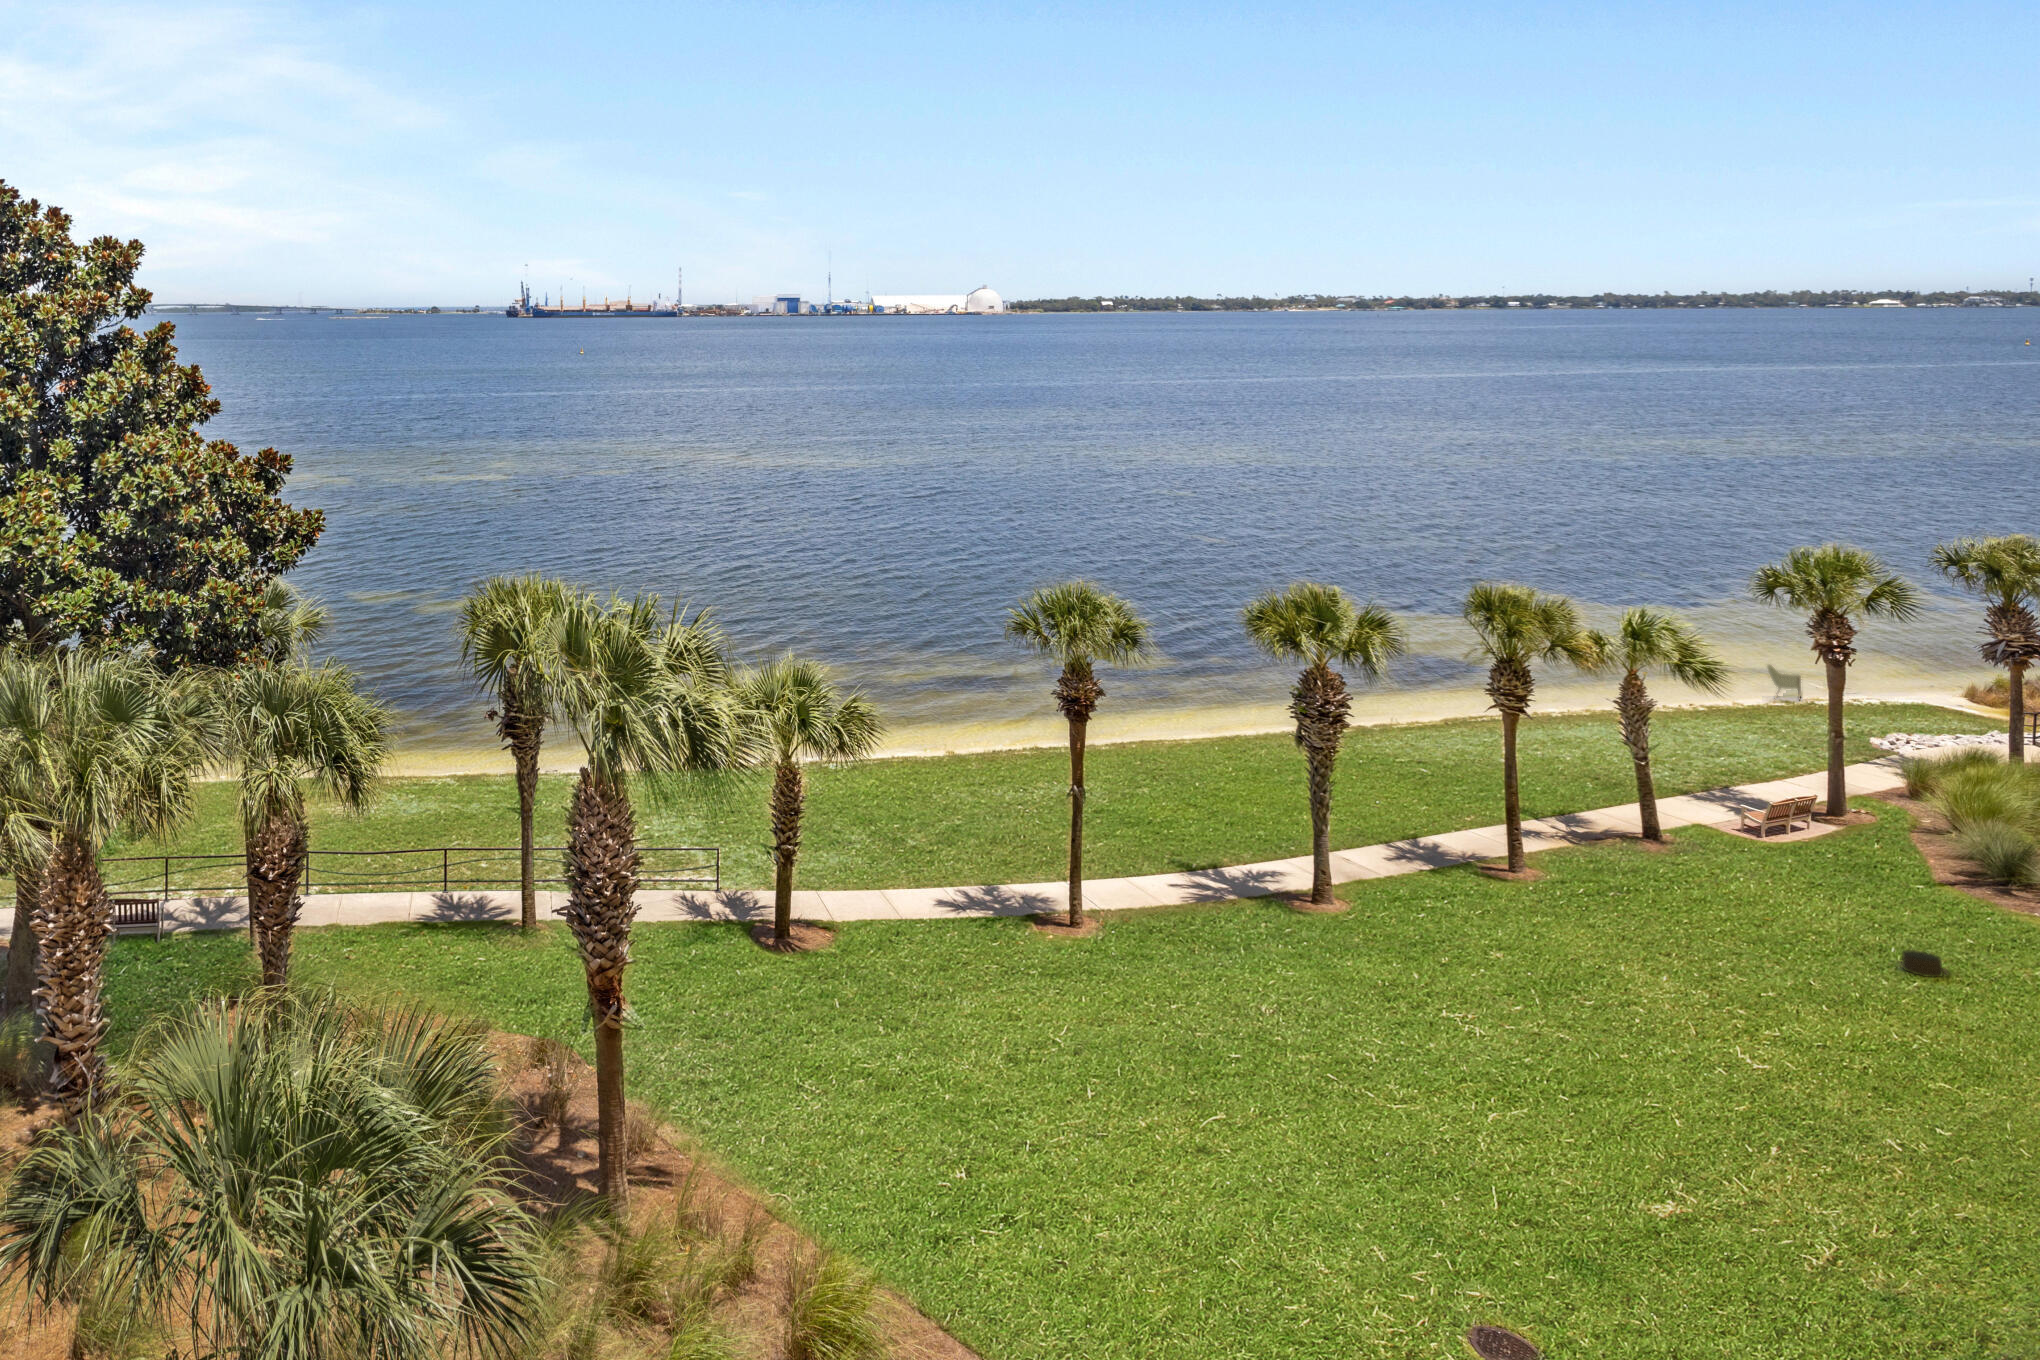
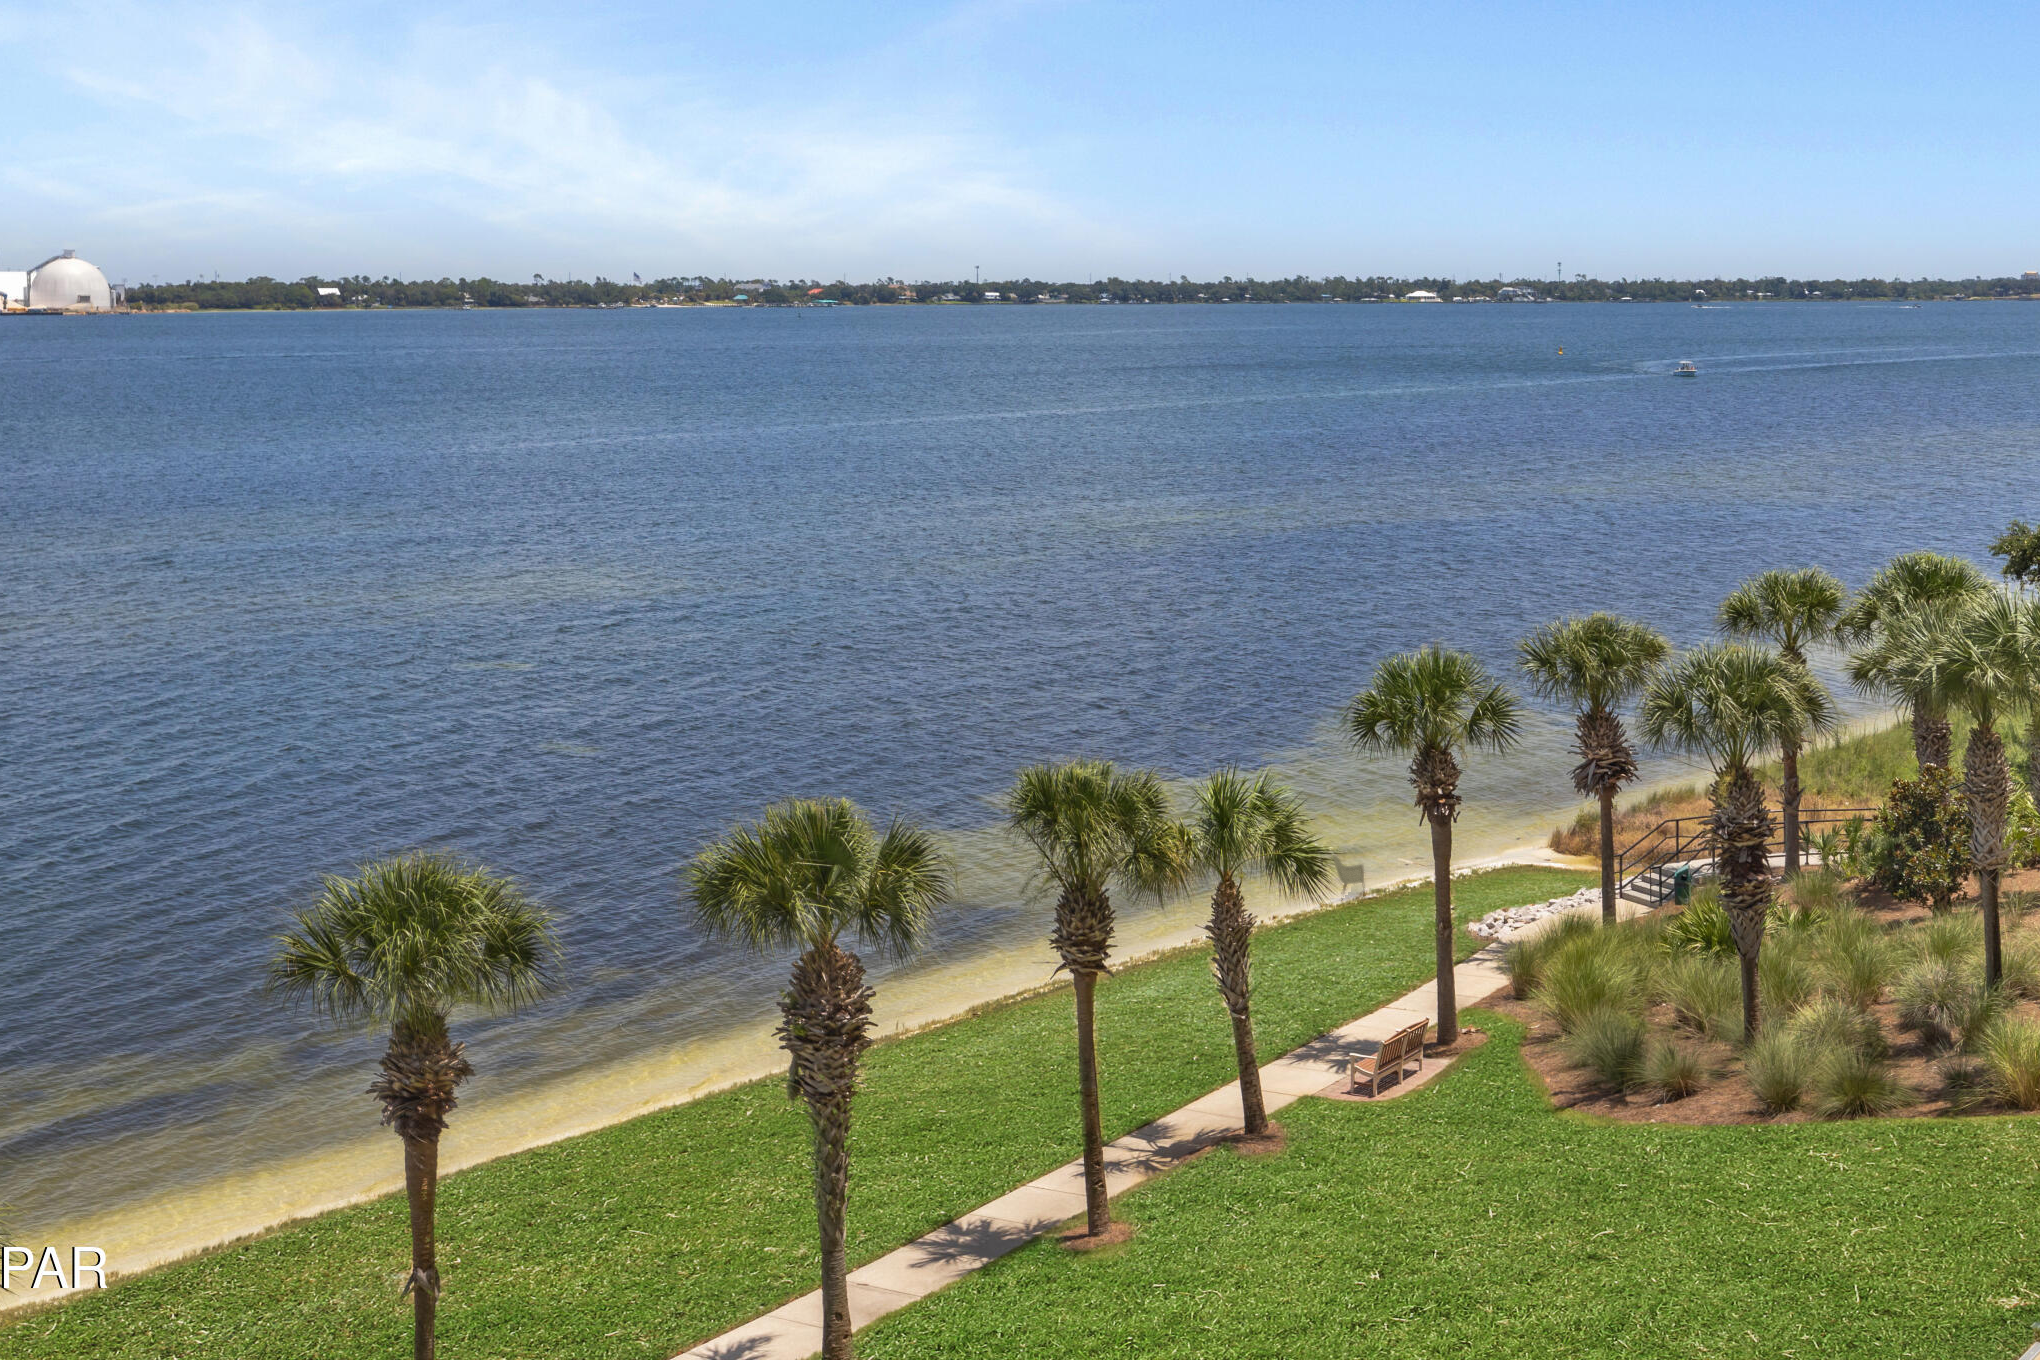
pouf: present [1899,950,1947,977] -> none [1583,1233,1639,1274]

